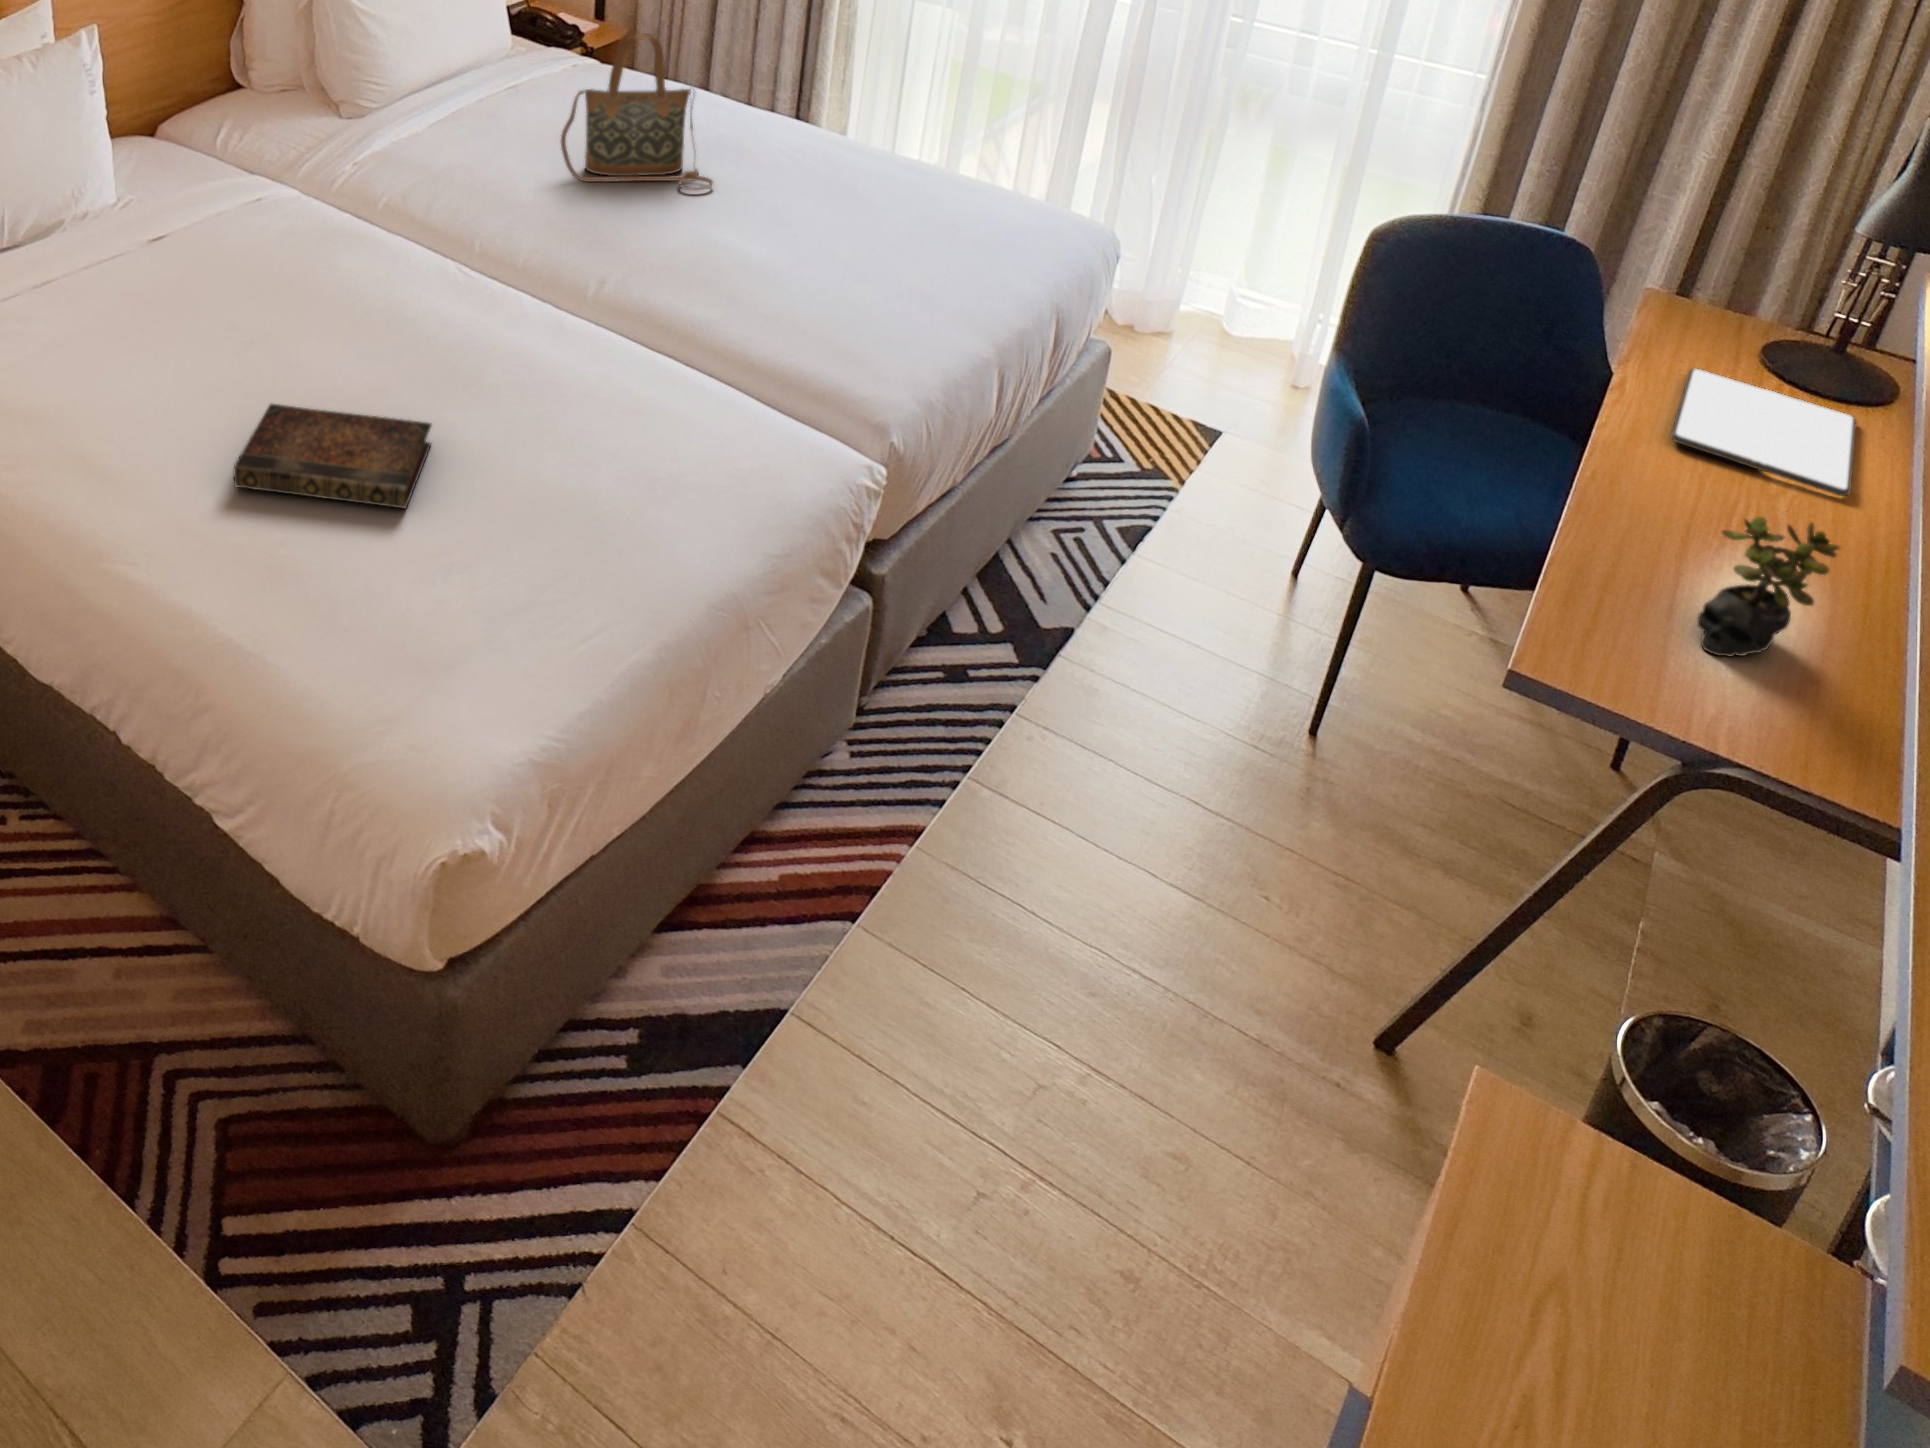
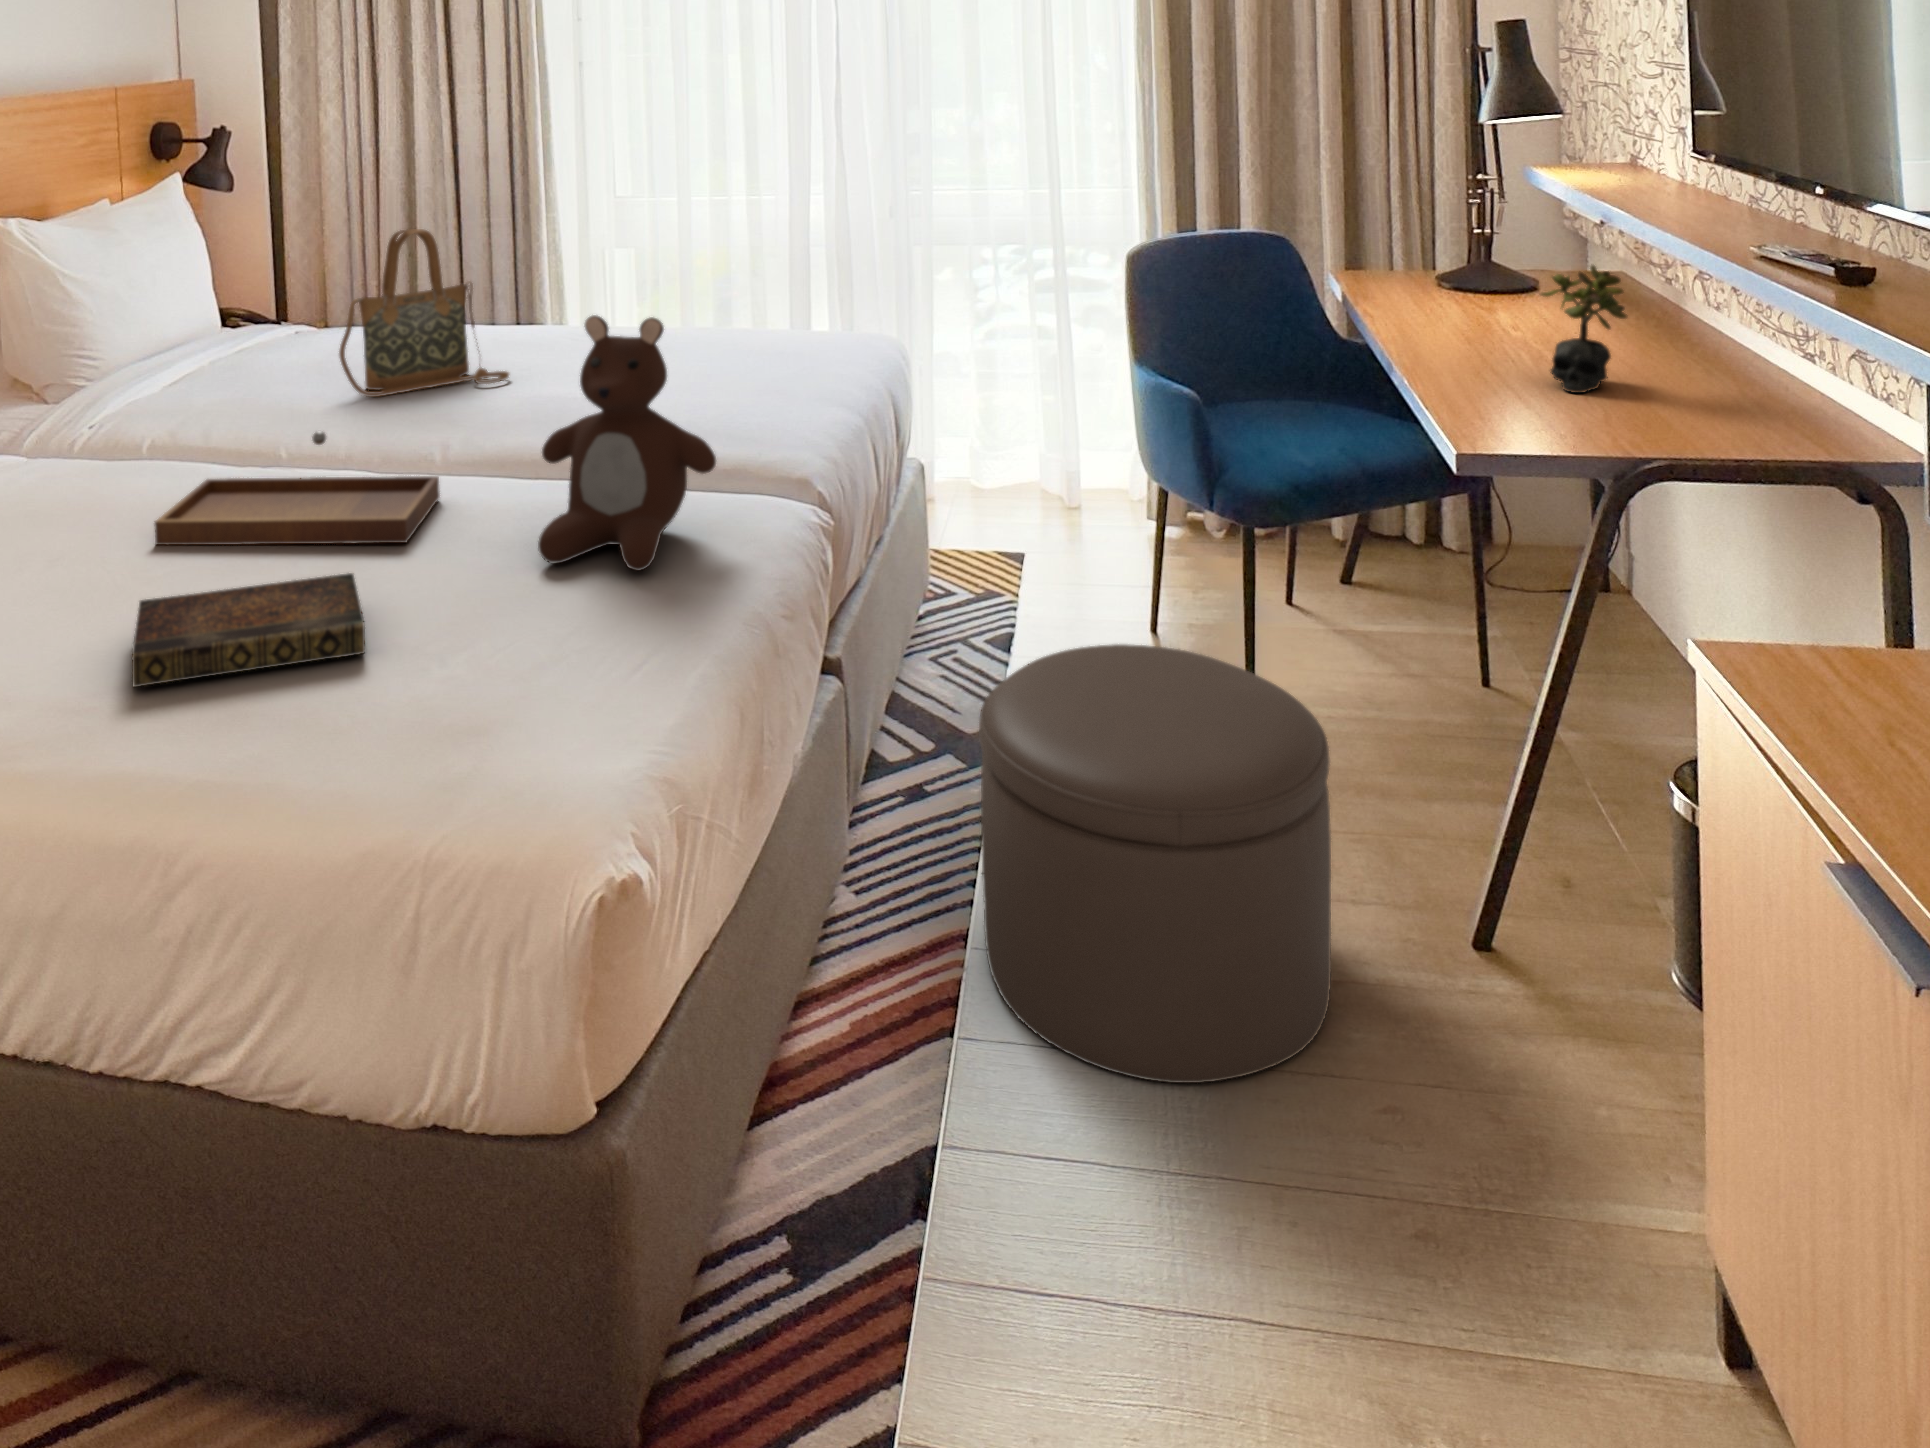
teddy bear: none [593,247,766,486] -> present [538,315,716,571]
tray: none [328,262,564,386] -> present [154,431,440,545]
tablet: present [1671,368,1857,496] -> none [1396,281,1556,315]
ottoman: none [910,654,1275,1076] -> present [979,644,1331,1083]

